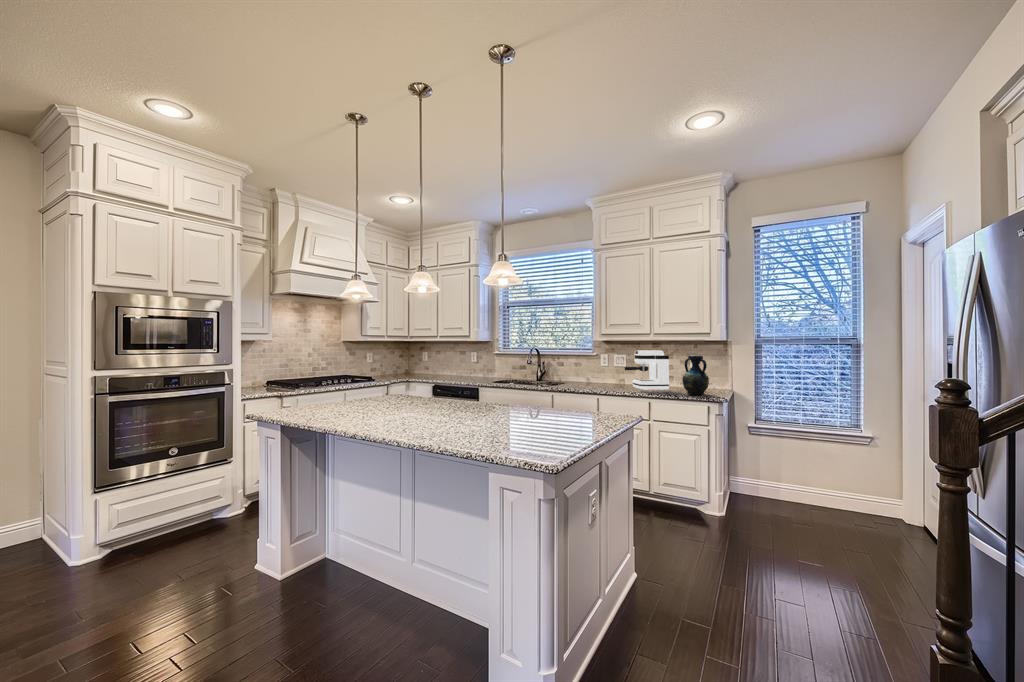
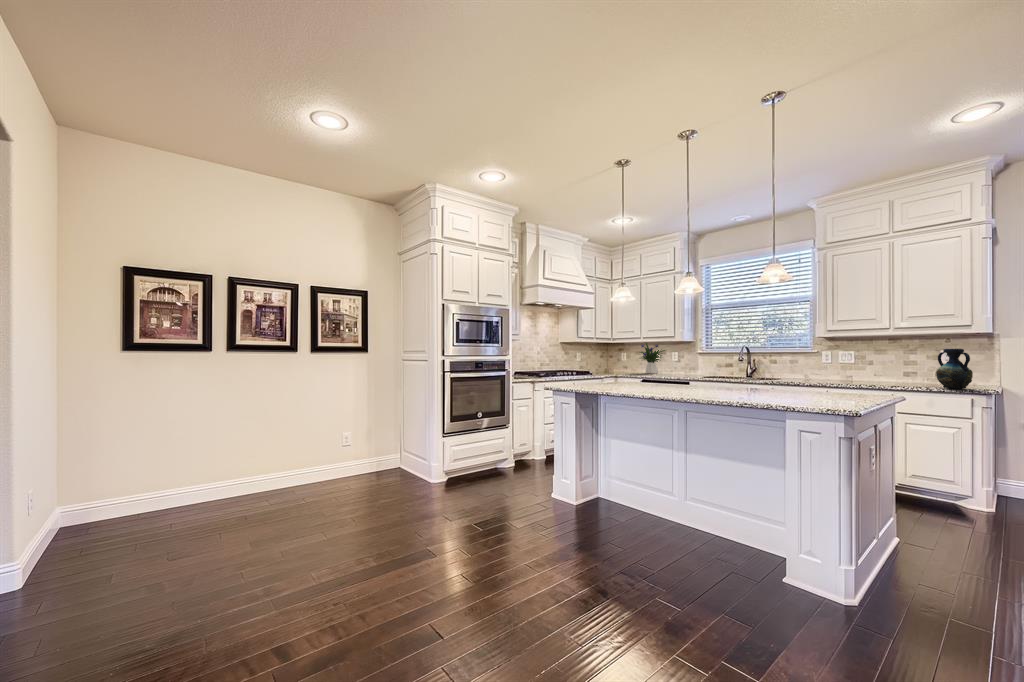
flower arrangement: none [430,342,463,377] -> present [640,343,665,373]
coffee maker: present [625,350,669,390] -> none [858,345,916,385]

